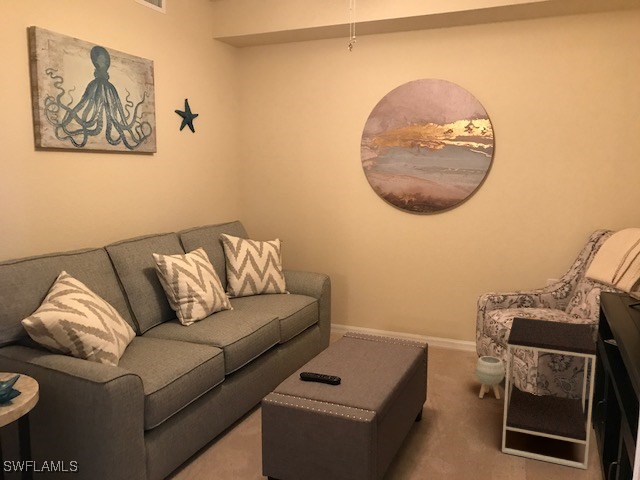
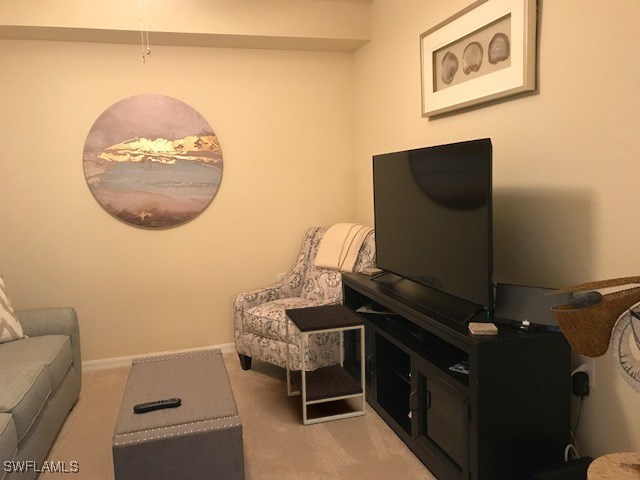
planter: present [475,356,504,399] -> none [249,348,274,388]

